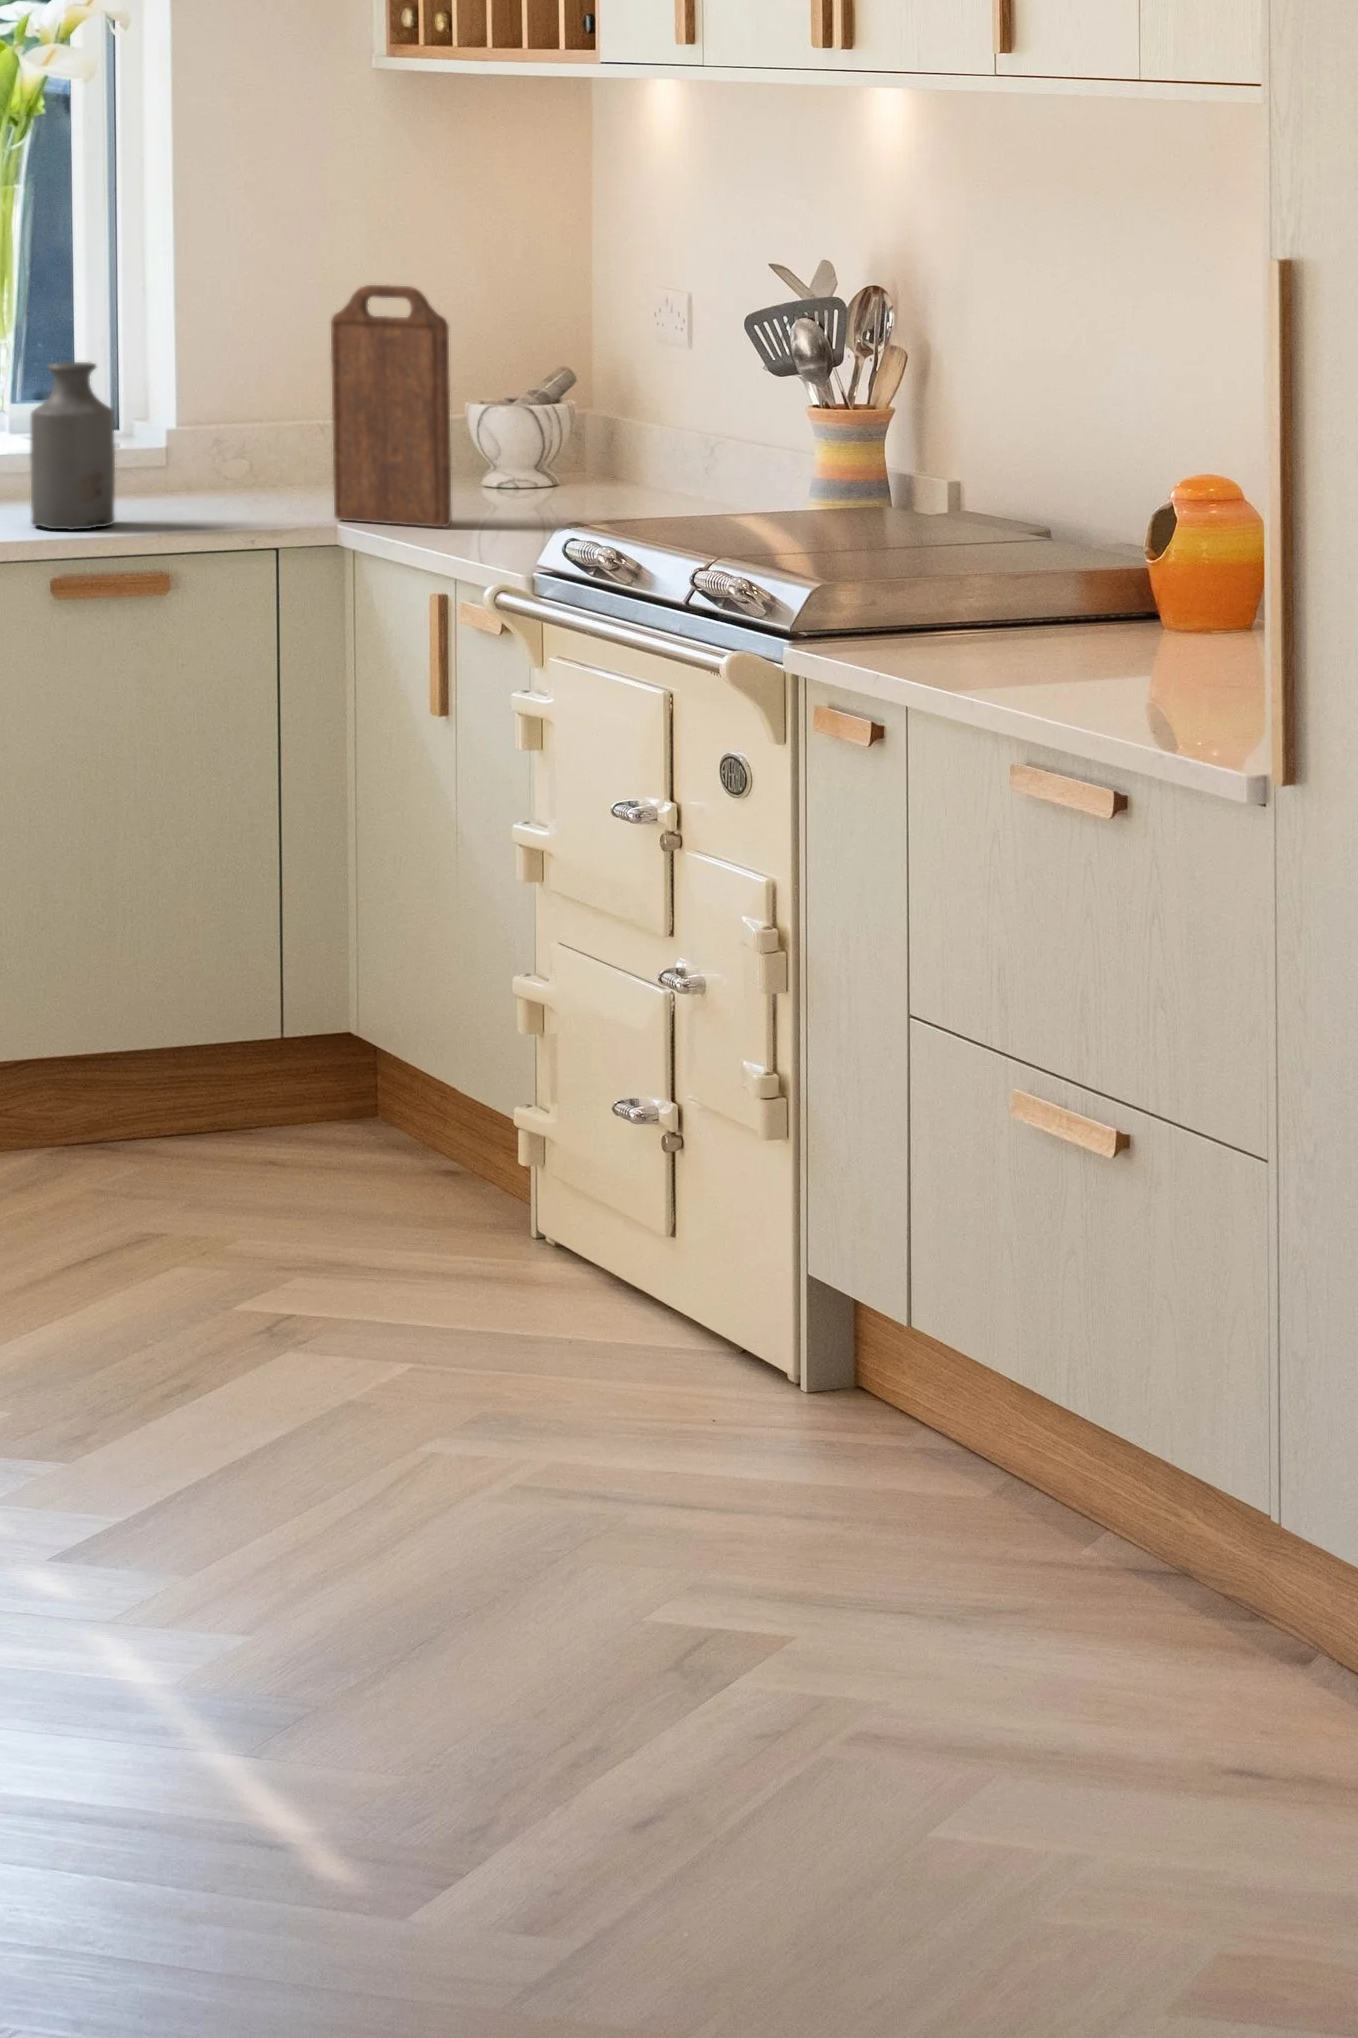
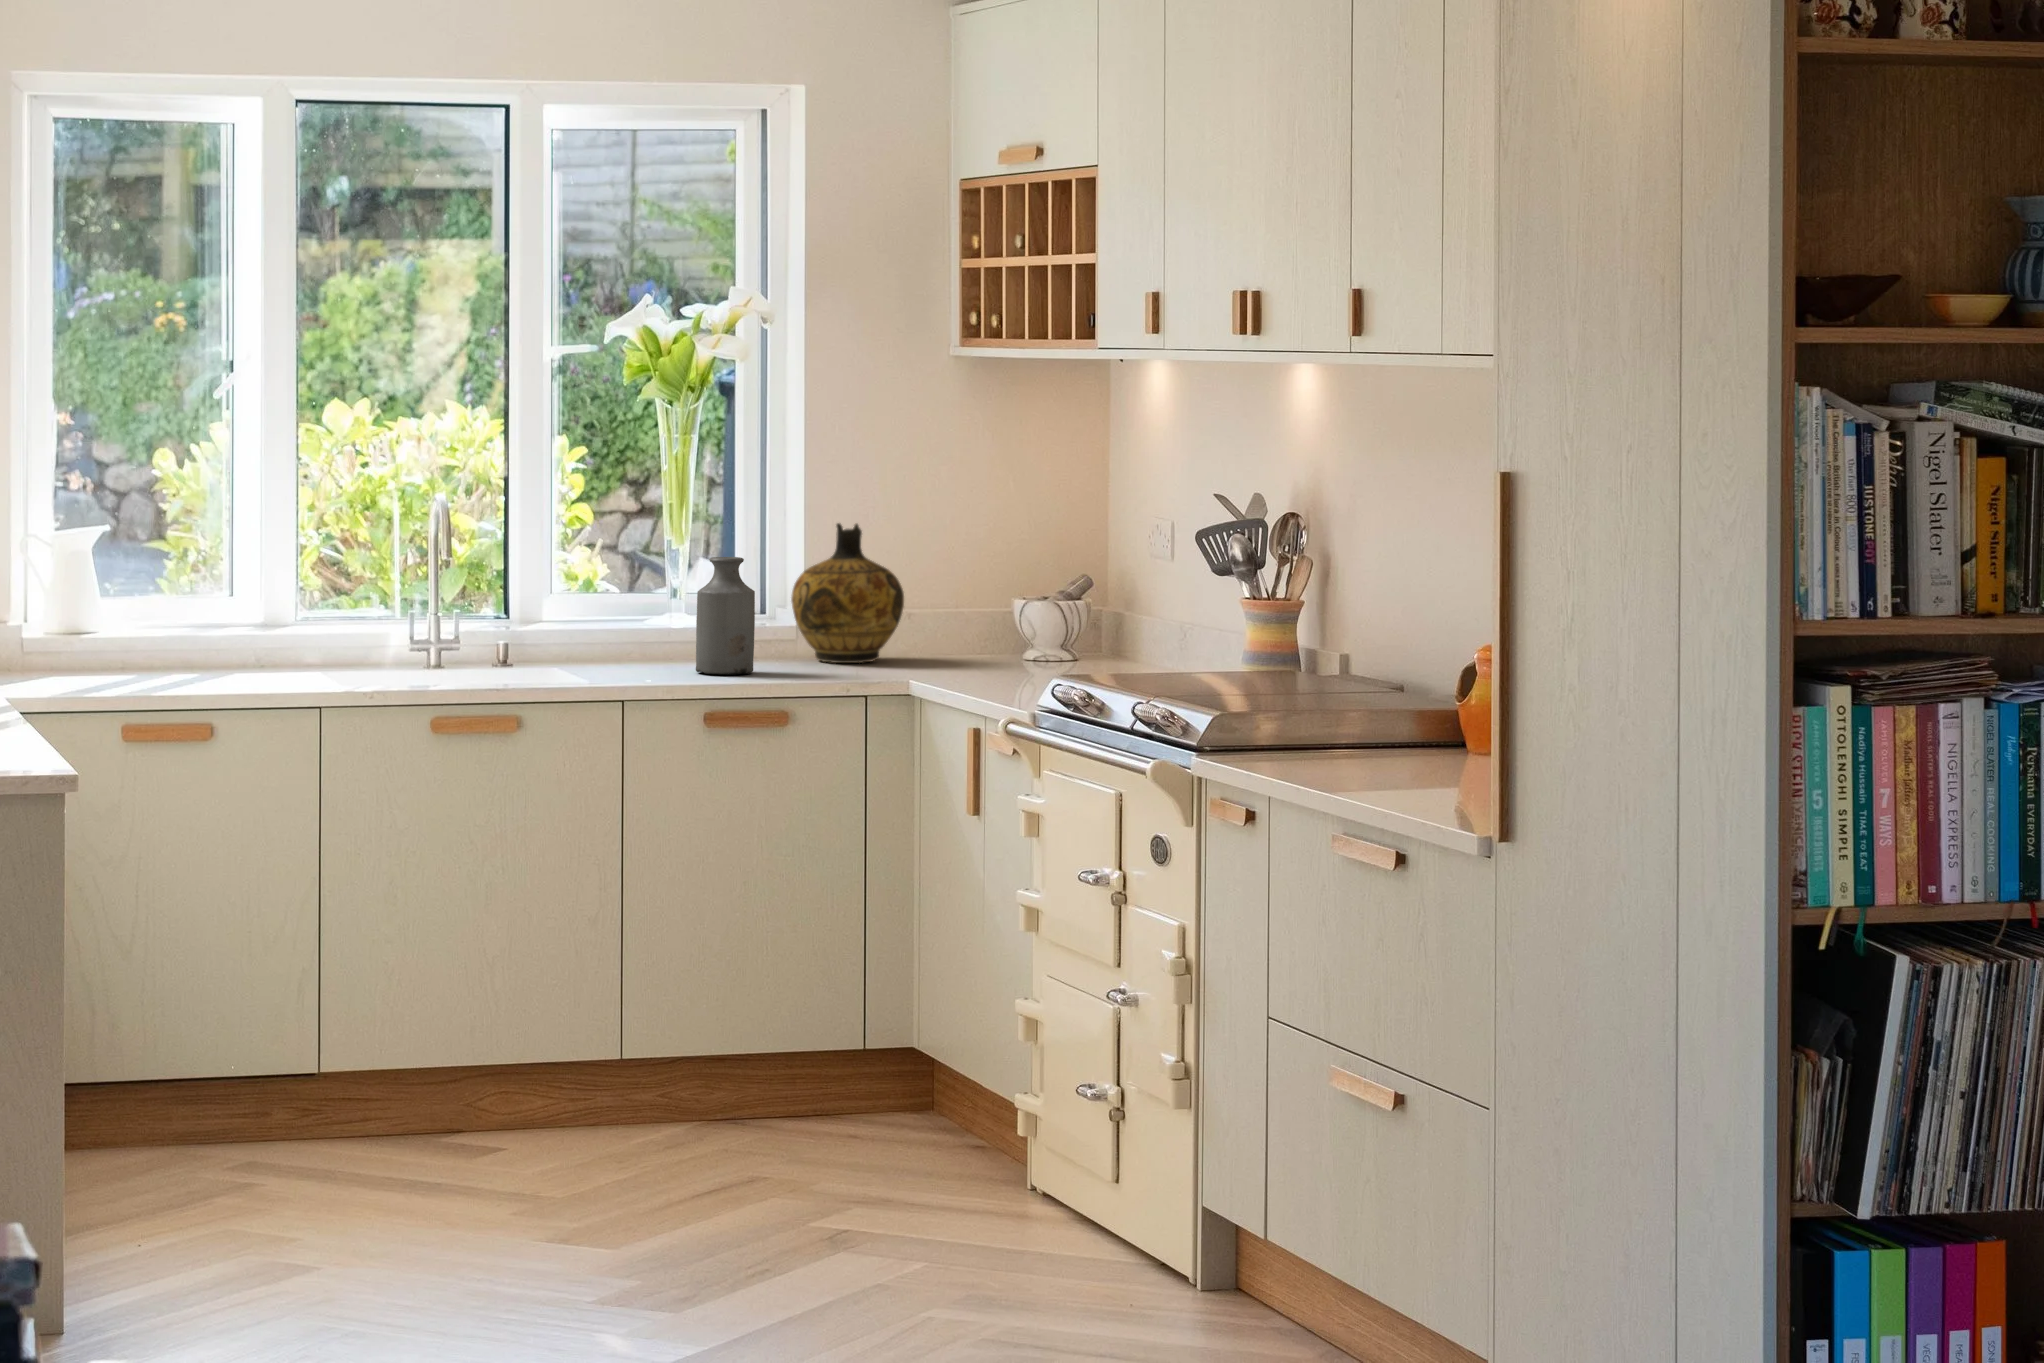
cutting board: present [331,285,452,527] -> none [907,506,989,681]
ceramic jug: none [160,307,321,503] -> present [791,523,904,663]

